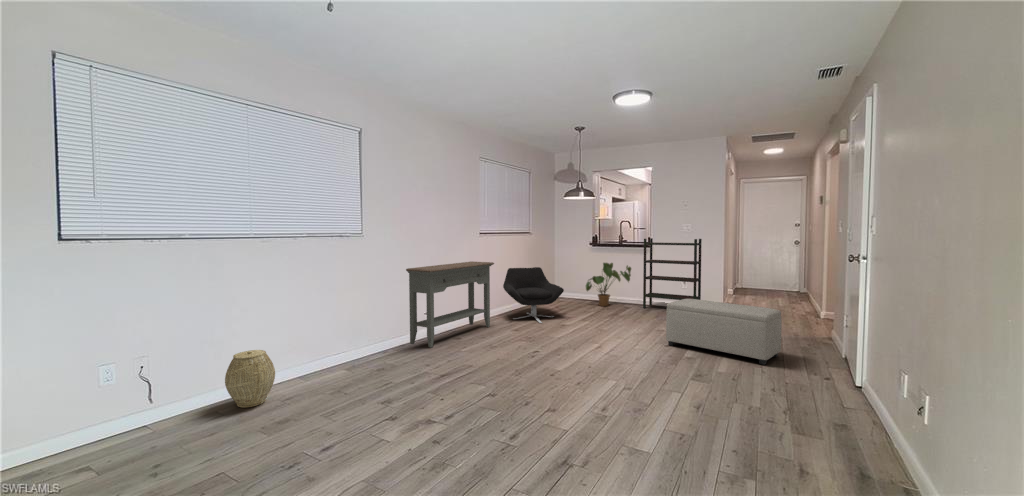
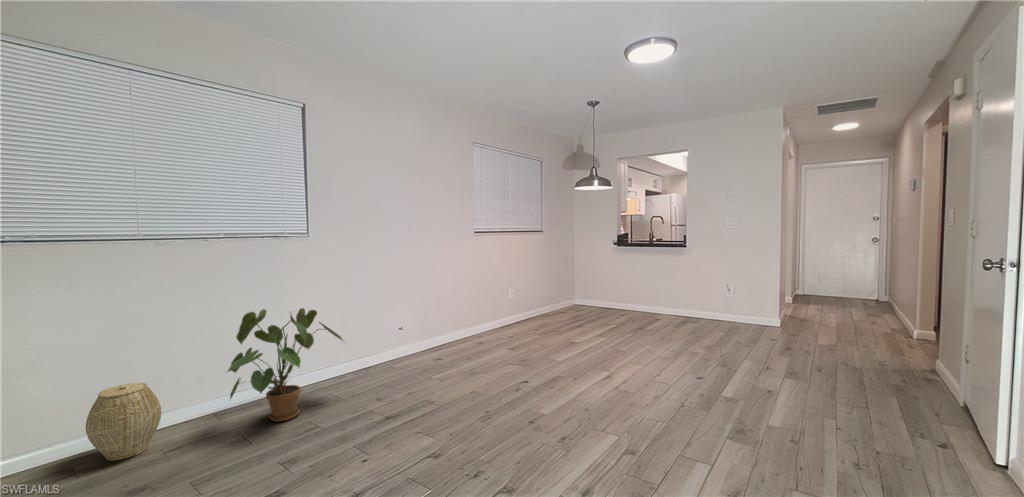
bookshelf: present [643,238,702,308] -> none [676,236,750,328]
console table: present [406,261,494,348] -> none [371,265,488,371]
house plant: present [586,263,631,306] -> present [227,308,343,422]
lounge chair: present [503,267,564,323] -> none [506,271,575,338]
ottoman: present [666,299,782,365] -> none [698,315,865,416]

